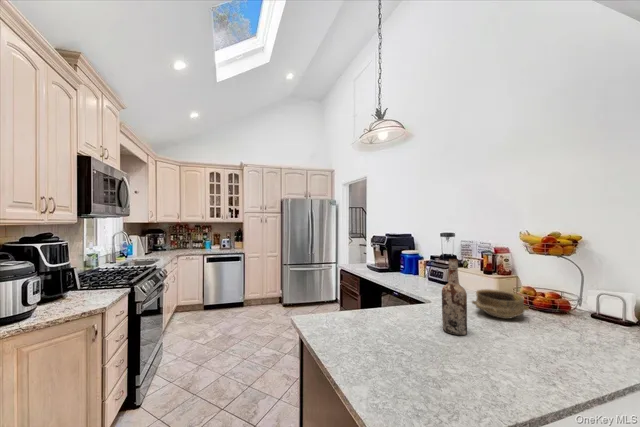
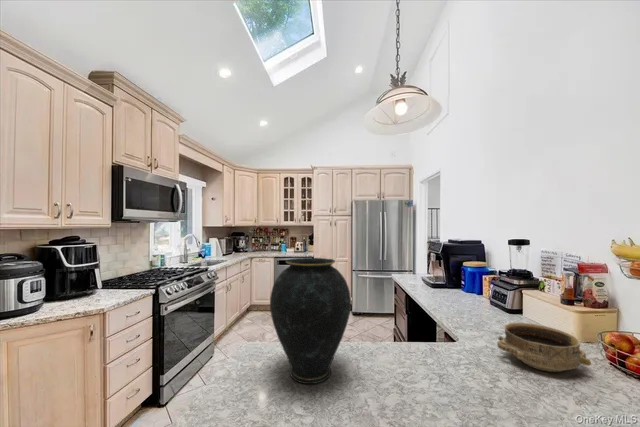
vase: none [345,251,419,362] -> present [270,258,351,384]
wine bottle: present [442,259,467,335] -> none [418,273,450,377]

